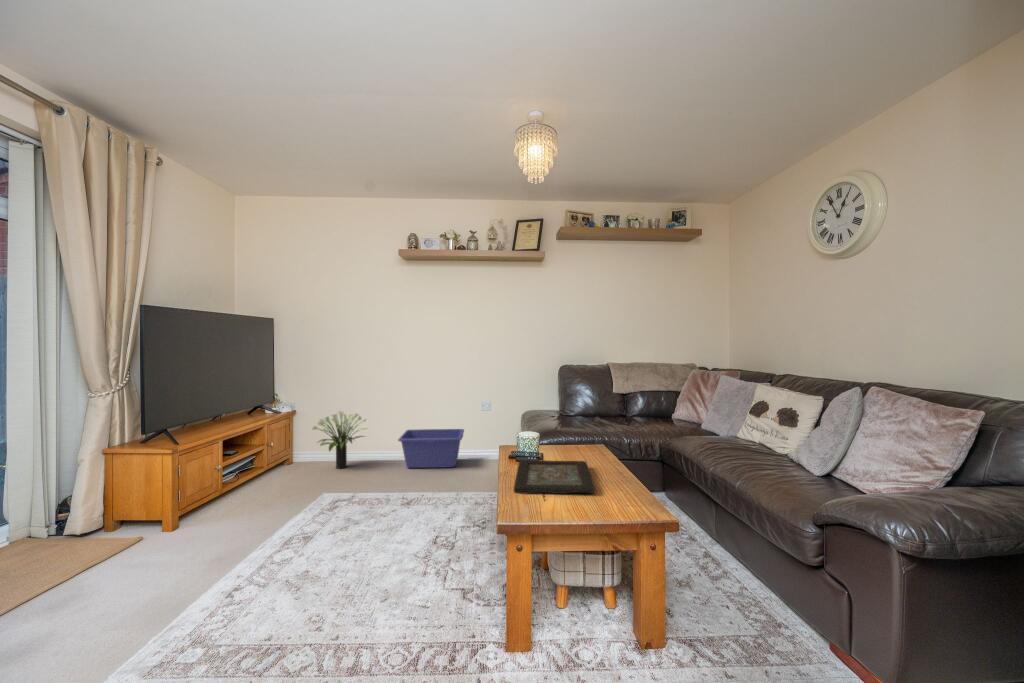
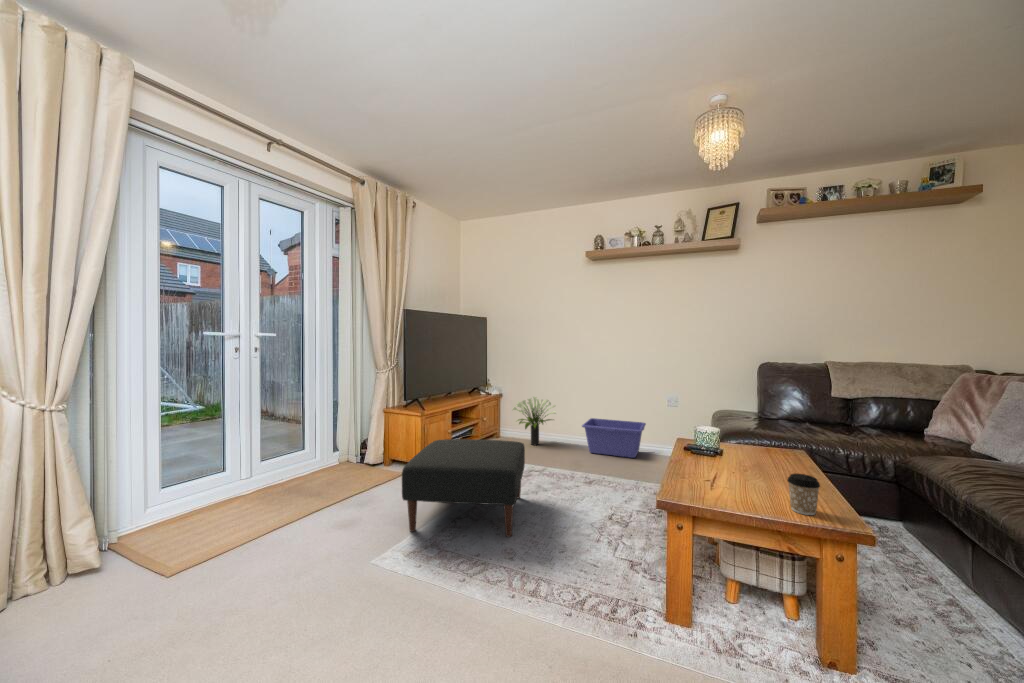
decorative tray: present [514,460,595,494] -> none [680,453,773,493]
coffee cup: none [610,472,635,510] -> present [787,473,820,515]
ottoman: none [129,473,331,637] -> present [402,439,525,537]

